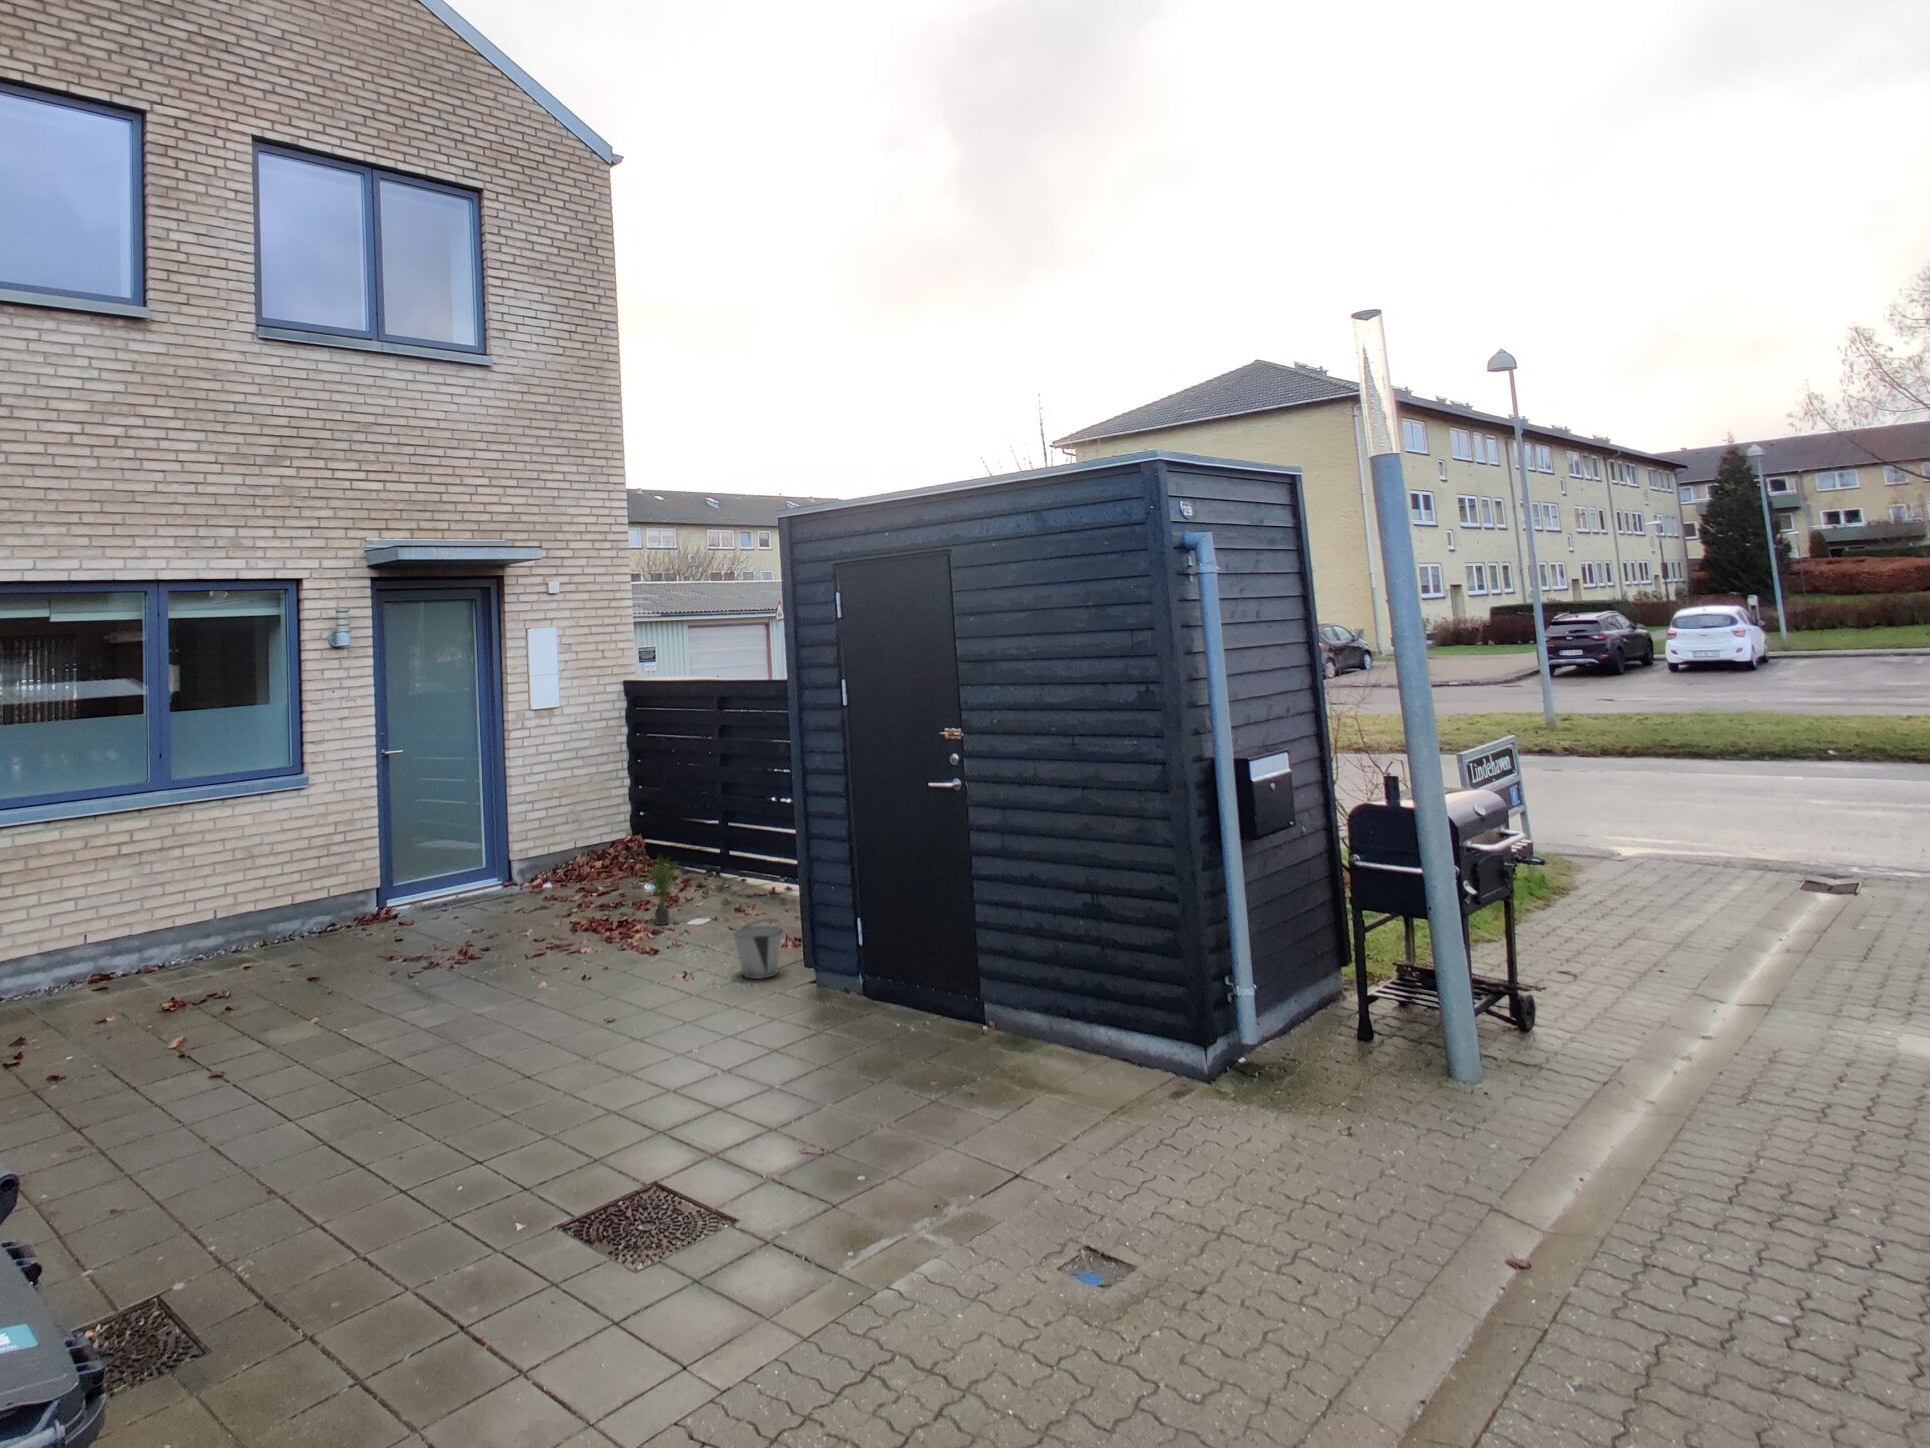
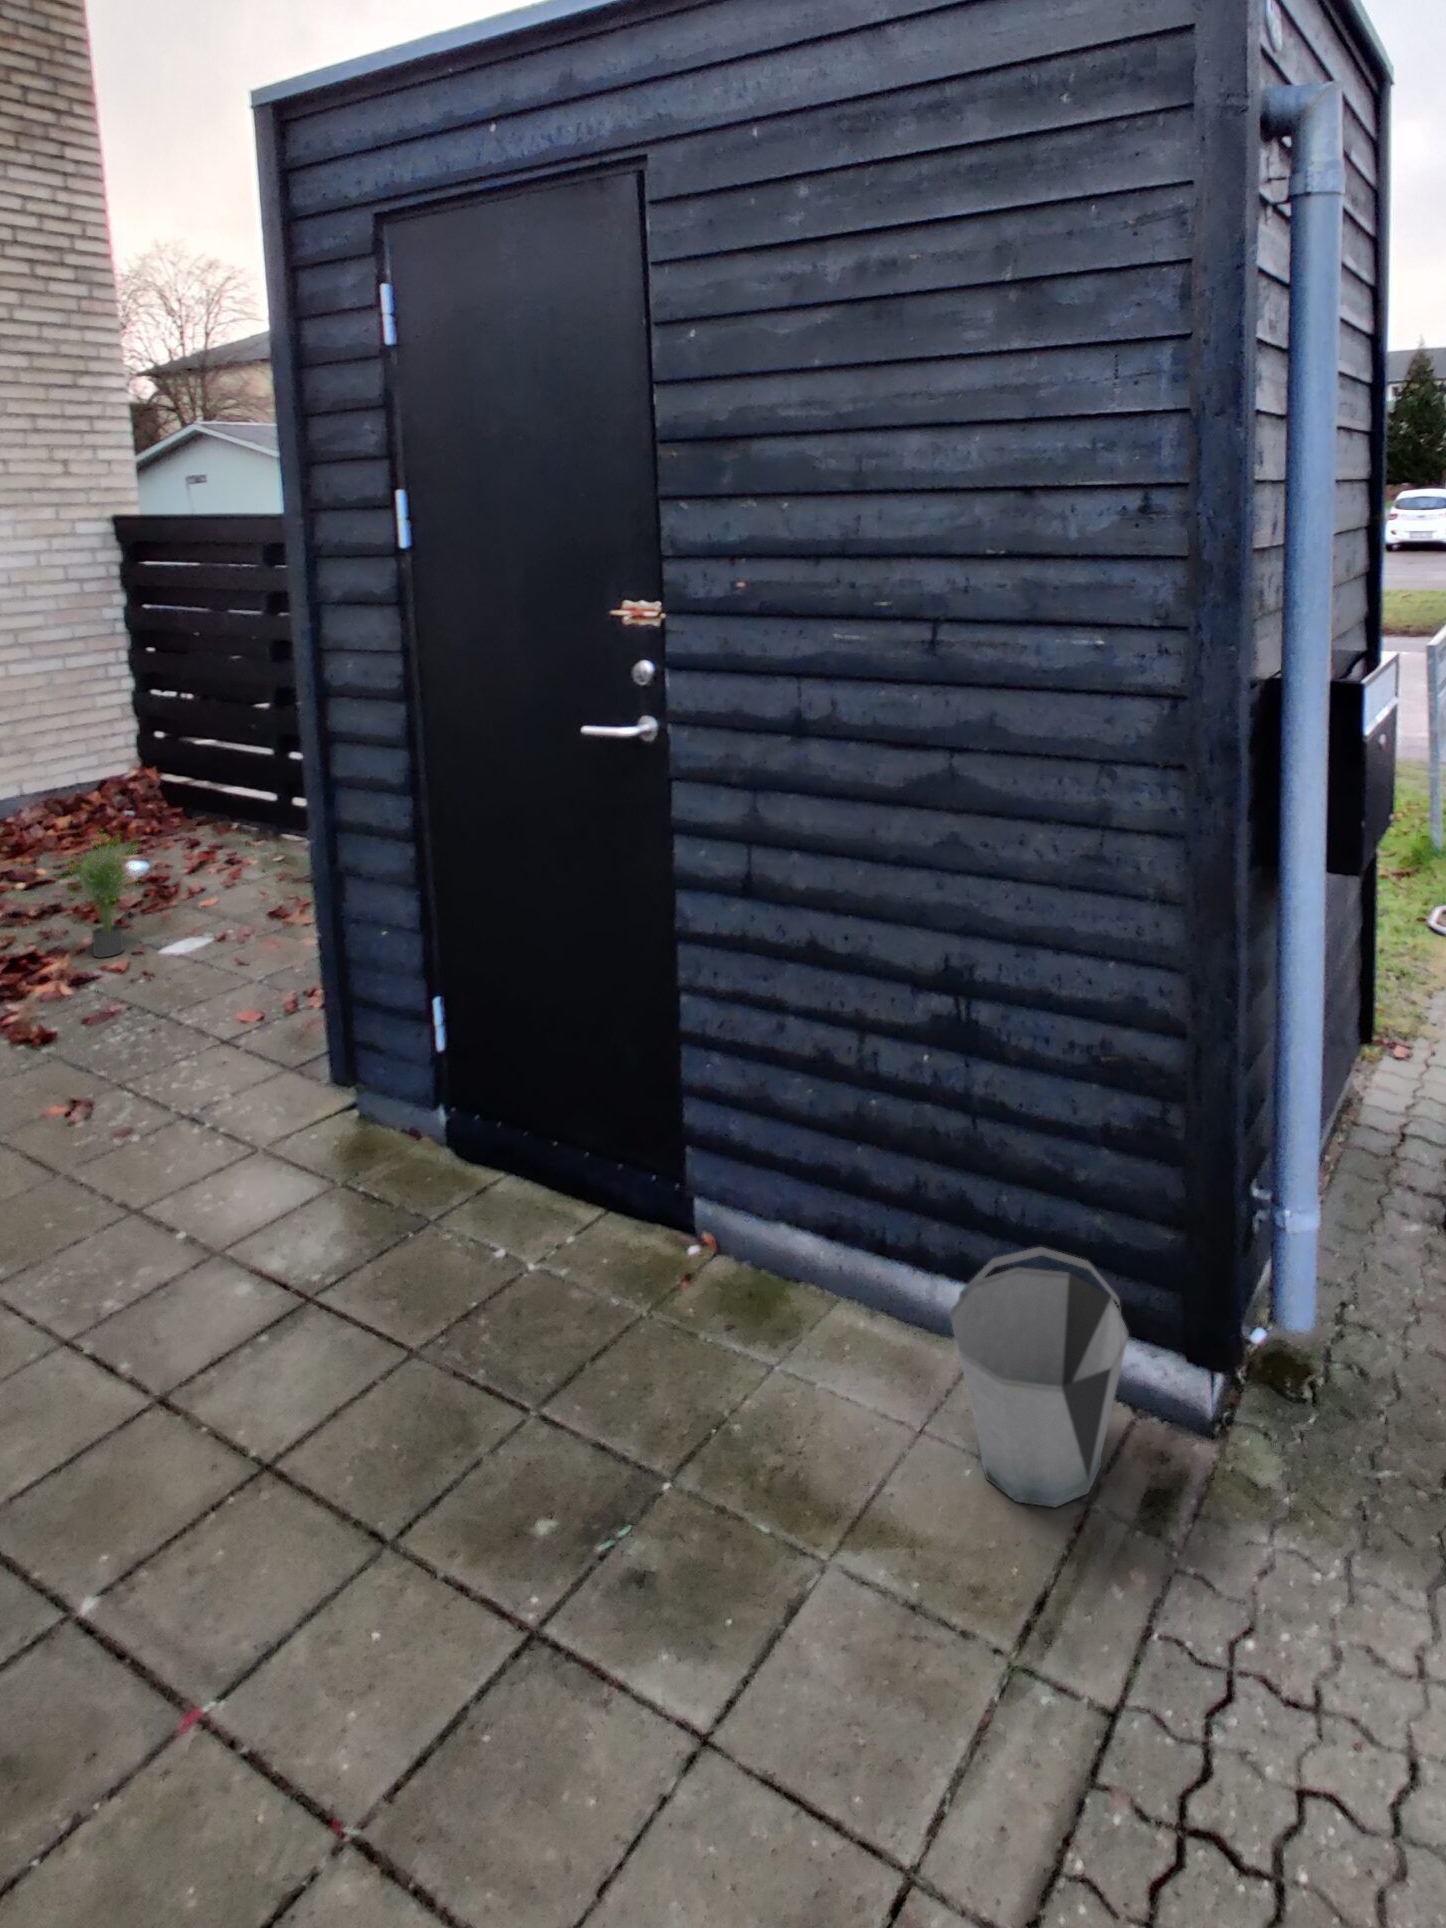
bucket: present [734,918,783,979] -> present [949,1247,1129,1507]

